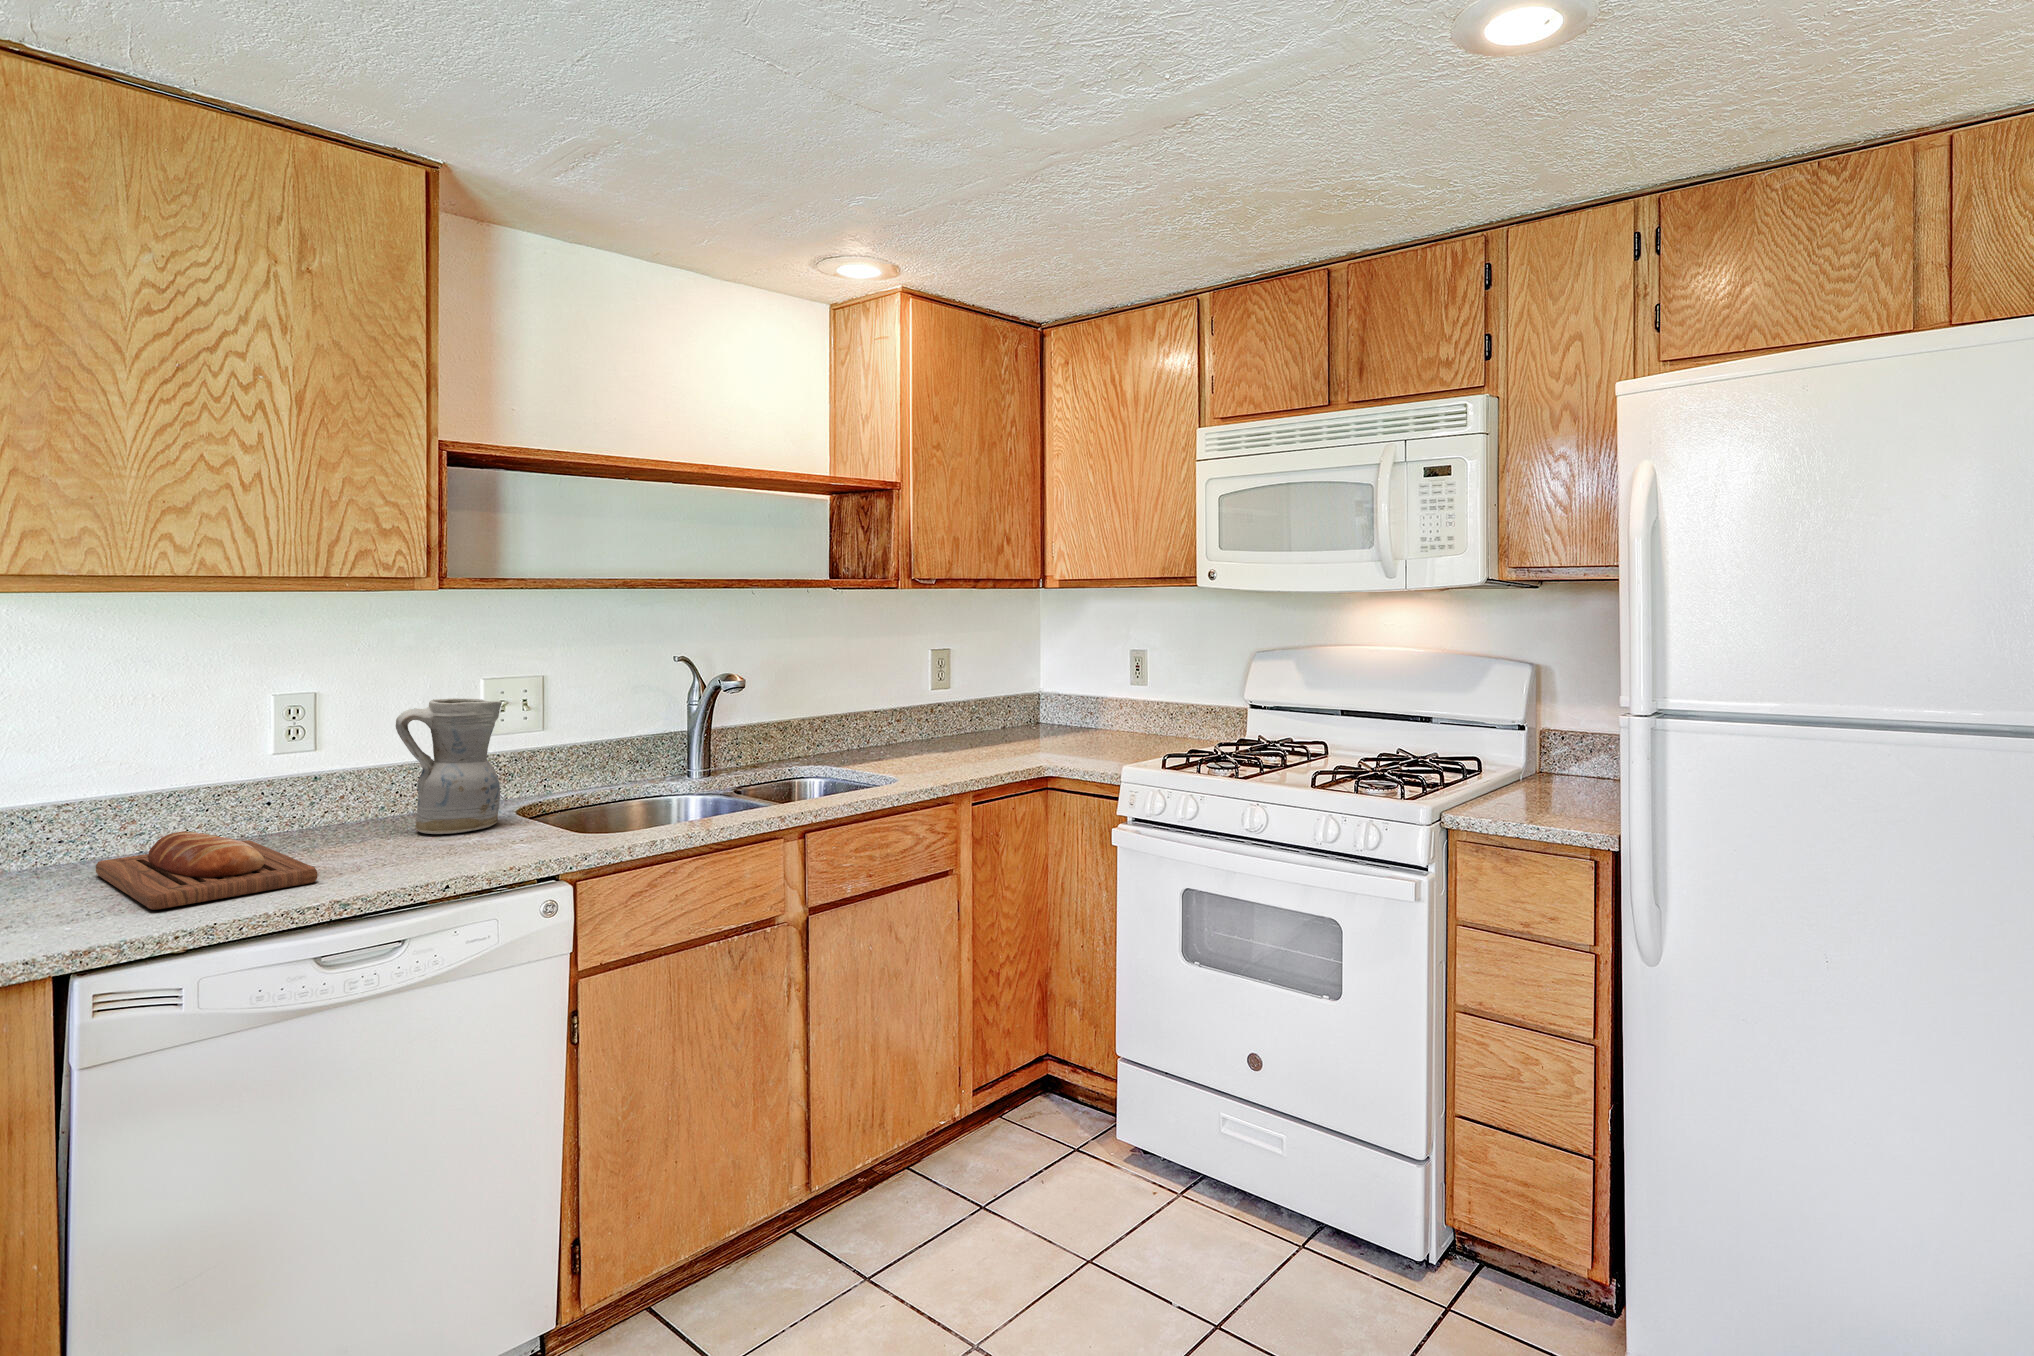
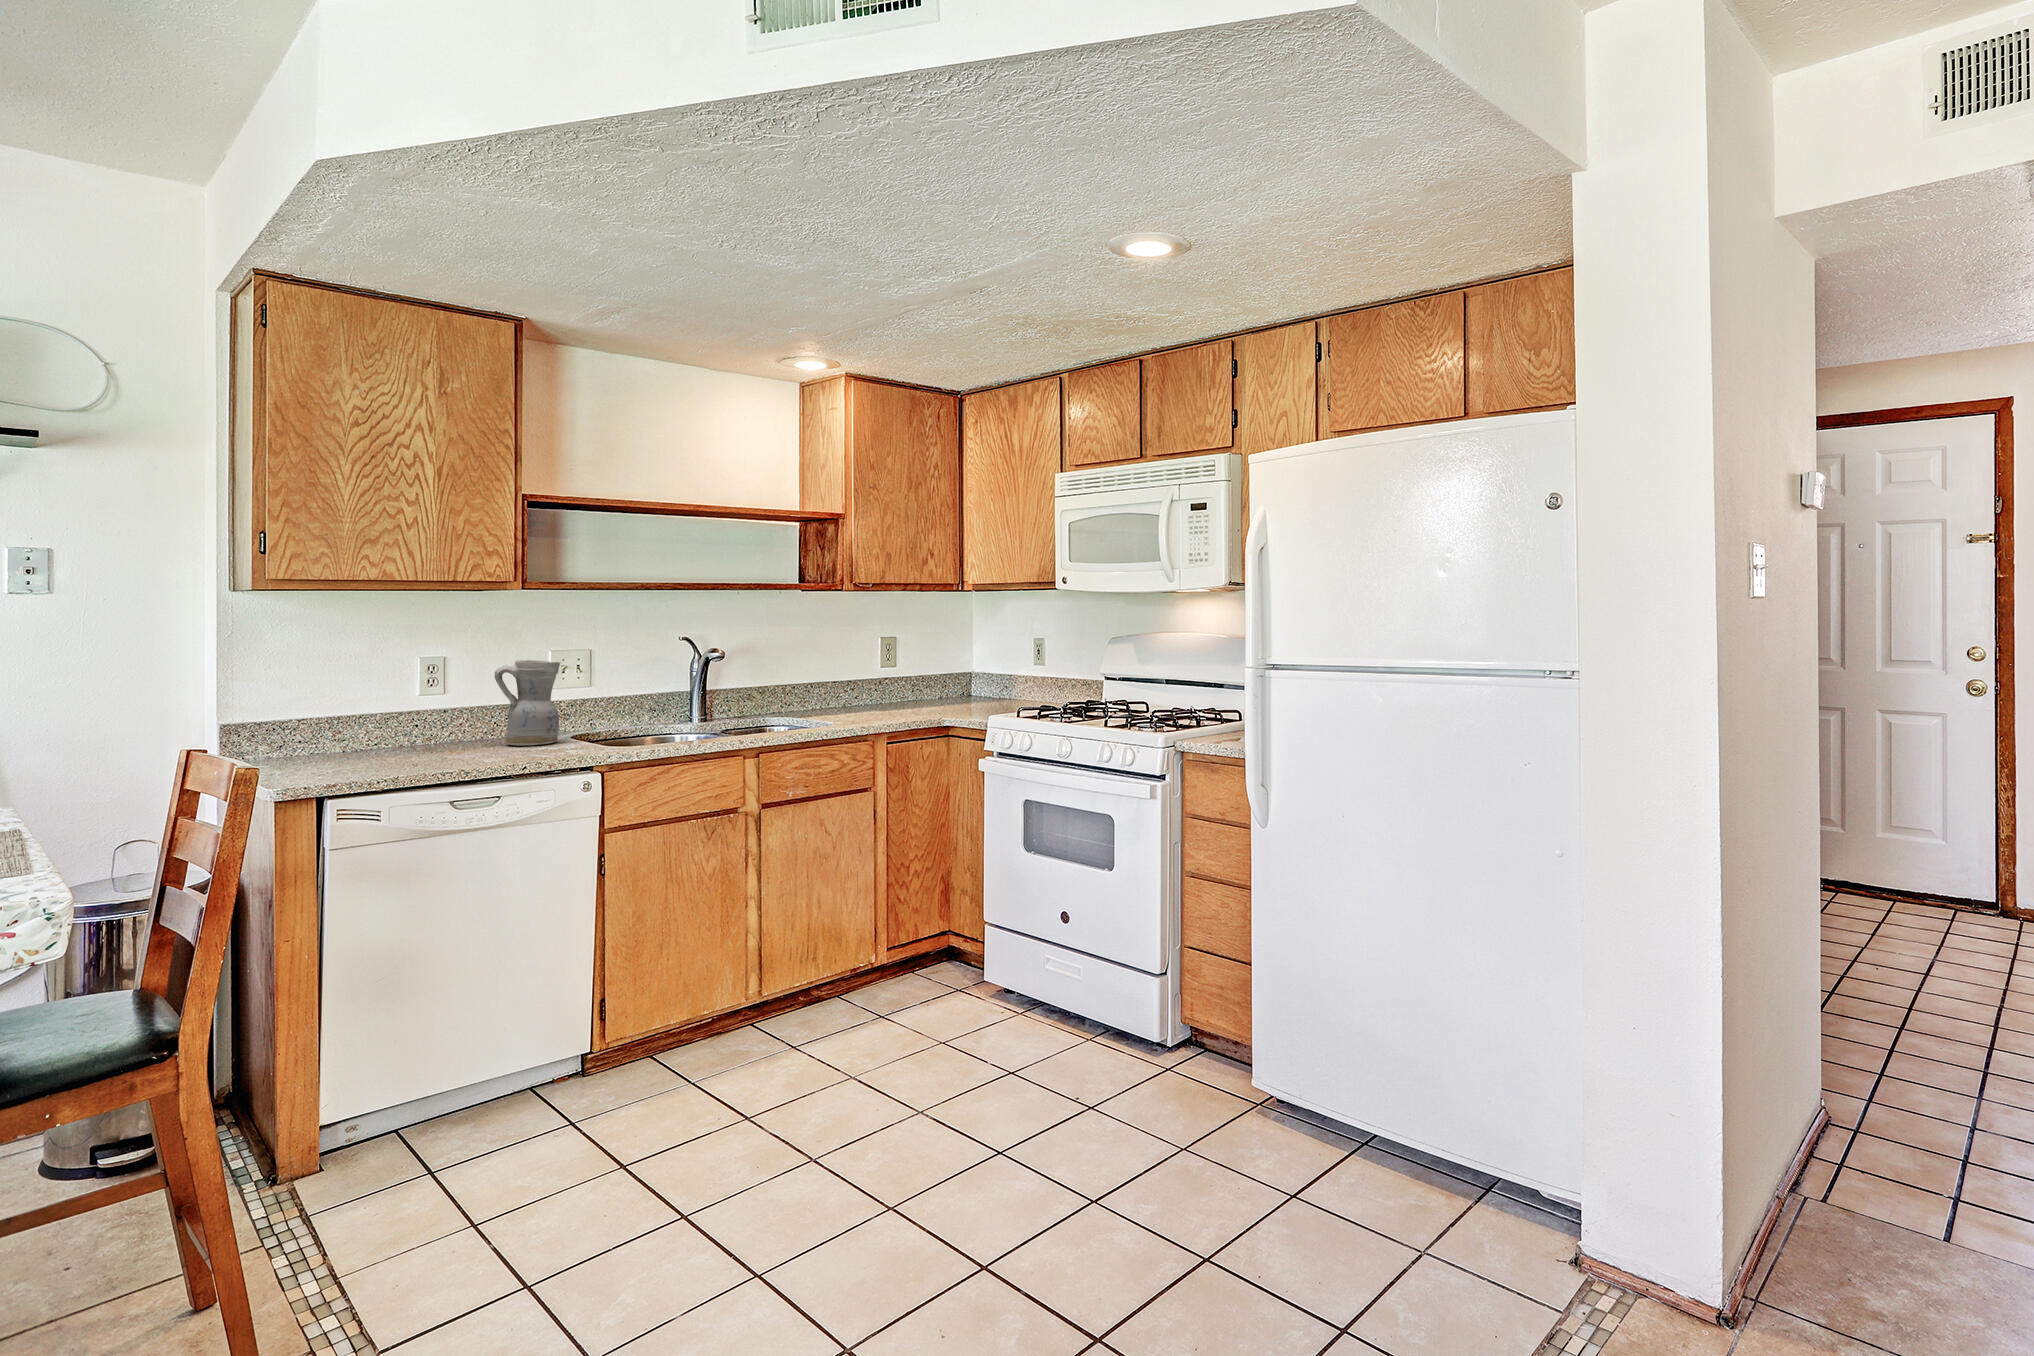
bread loaf: present [96,831,317,909] -> none [324,735,452,770]

